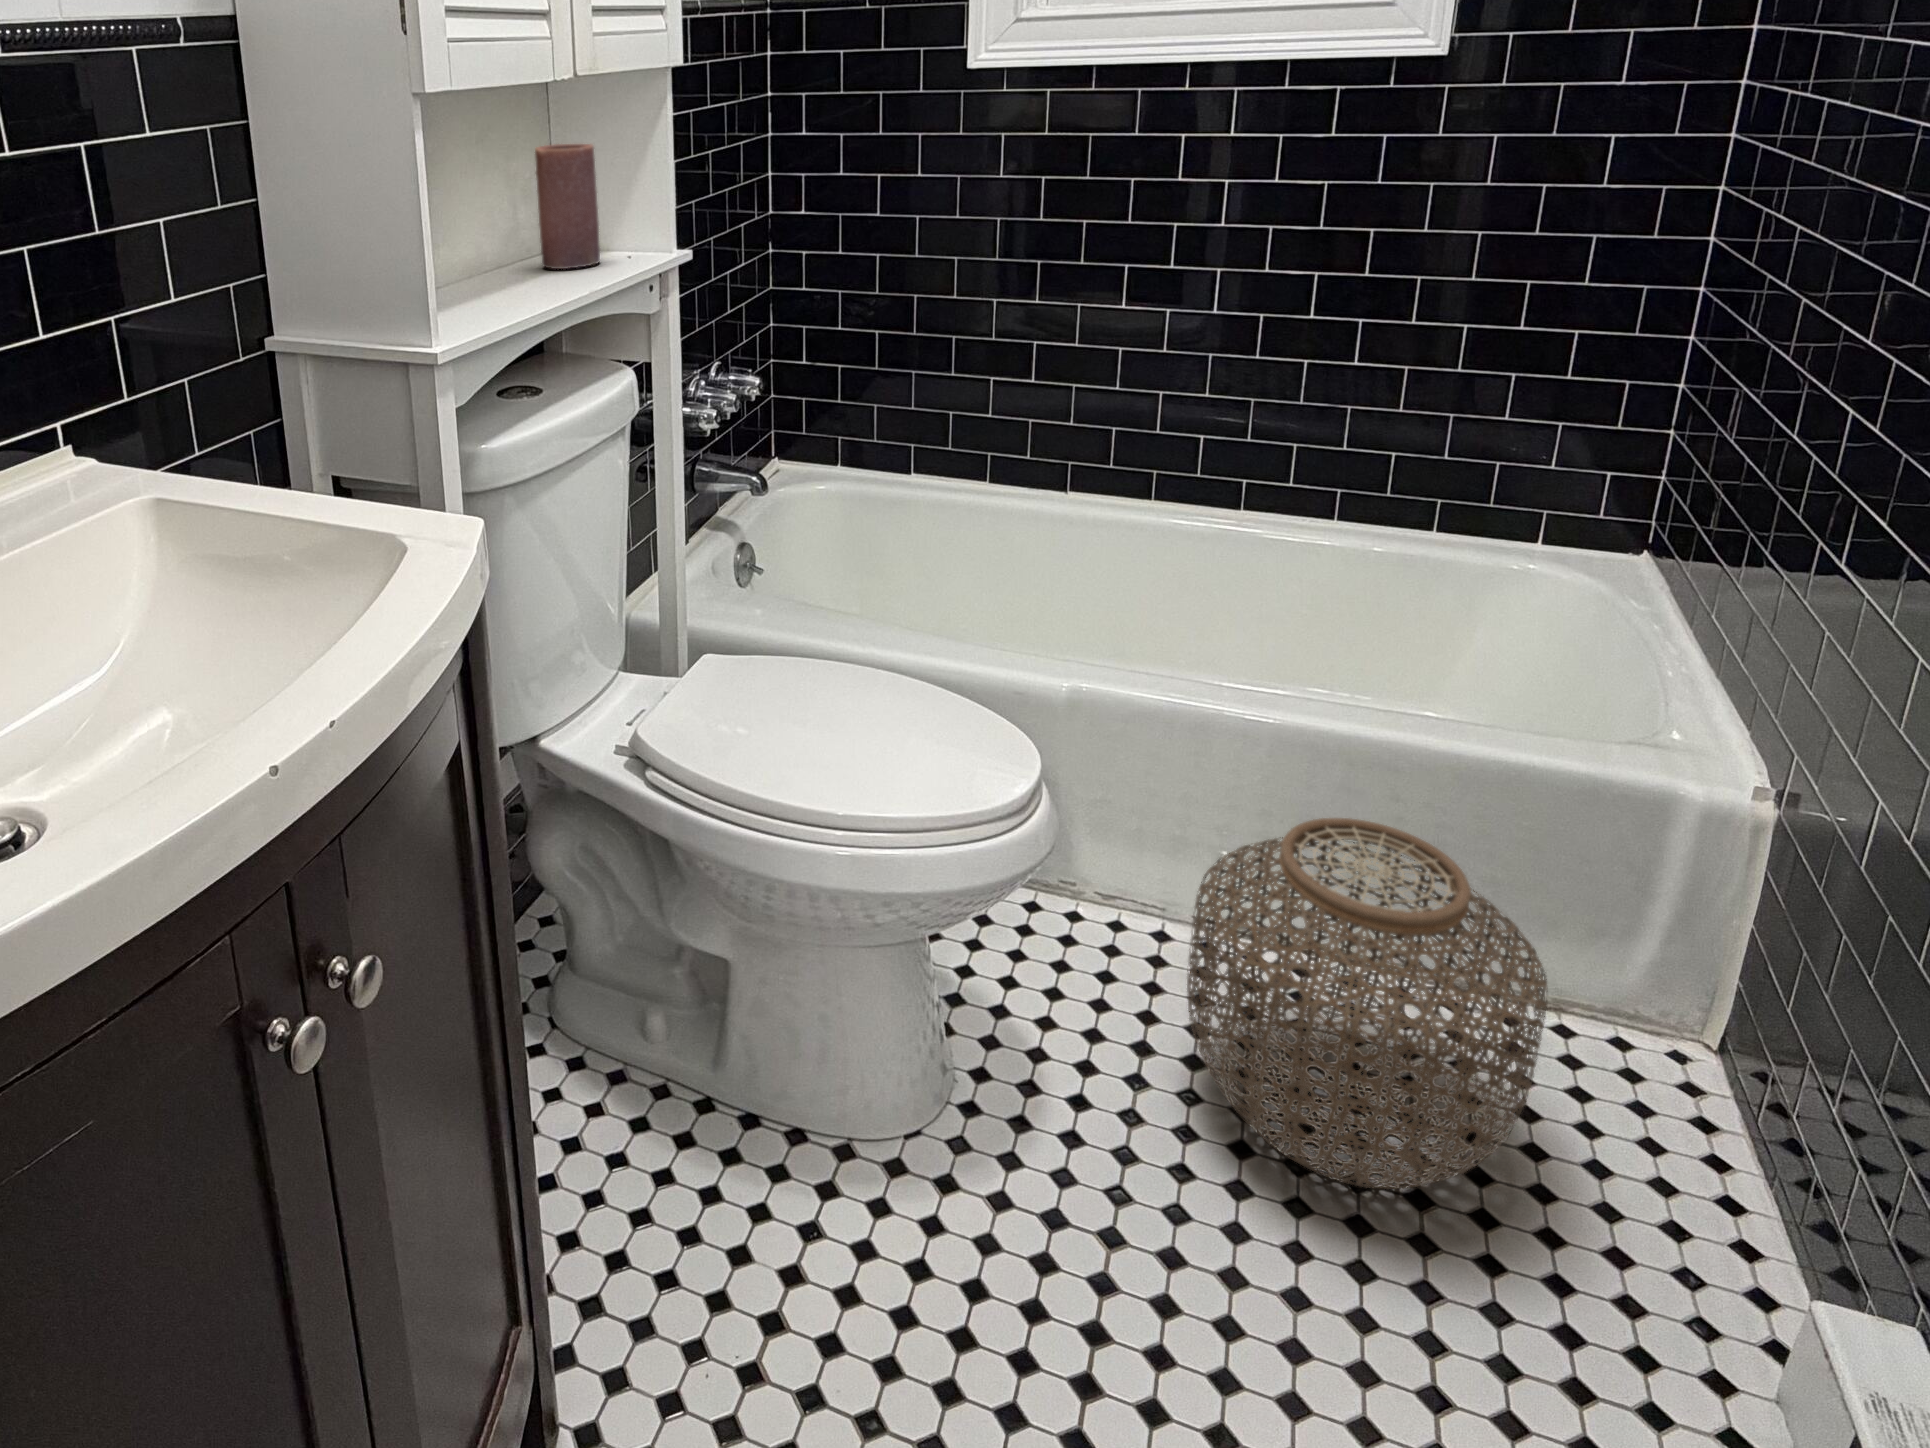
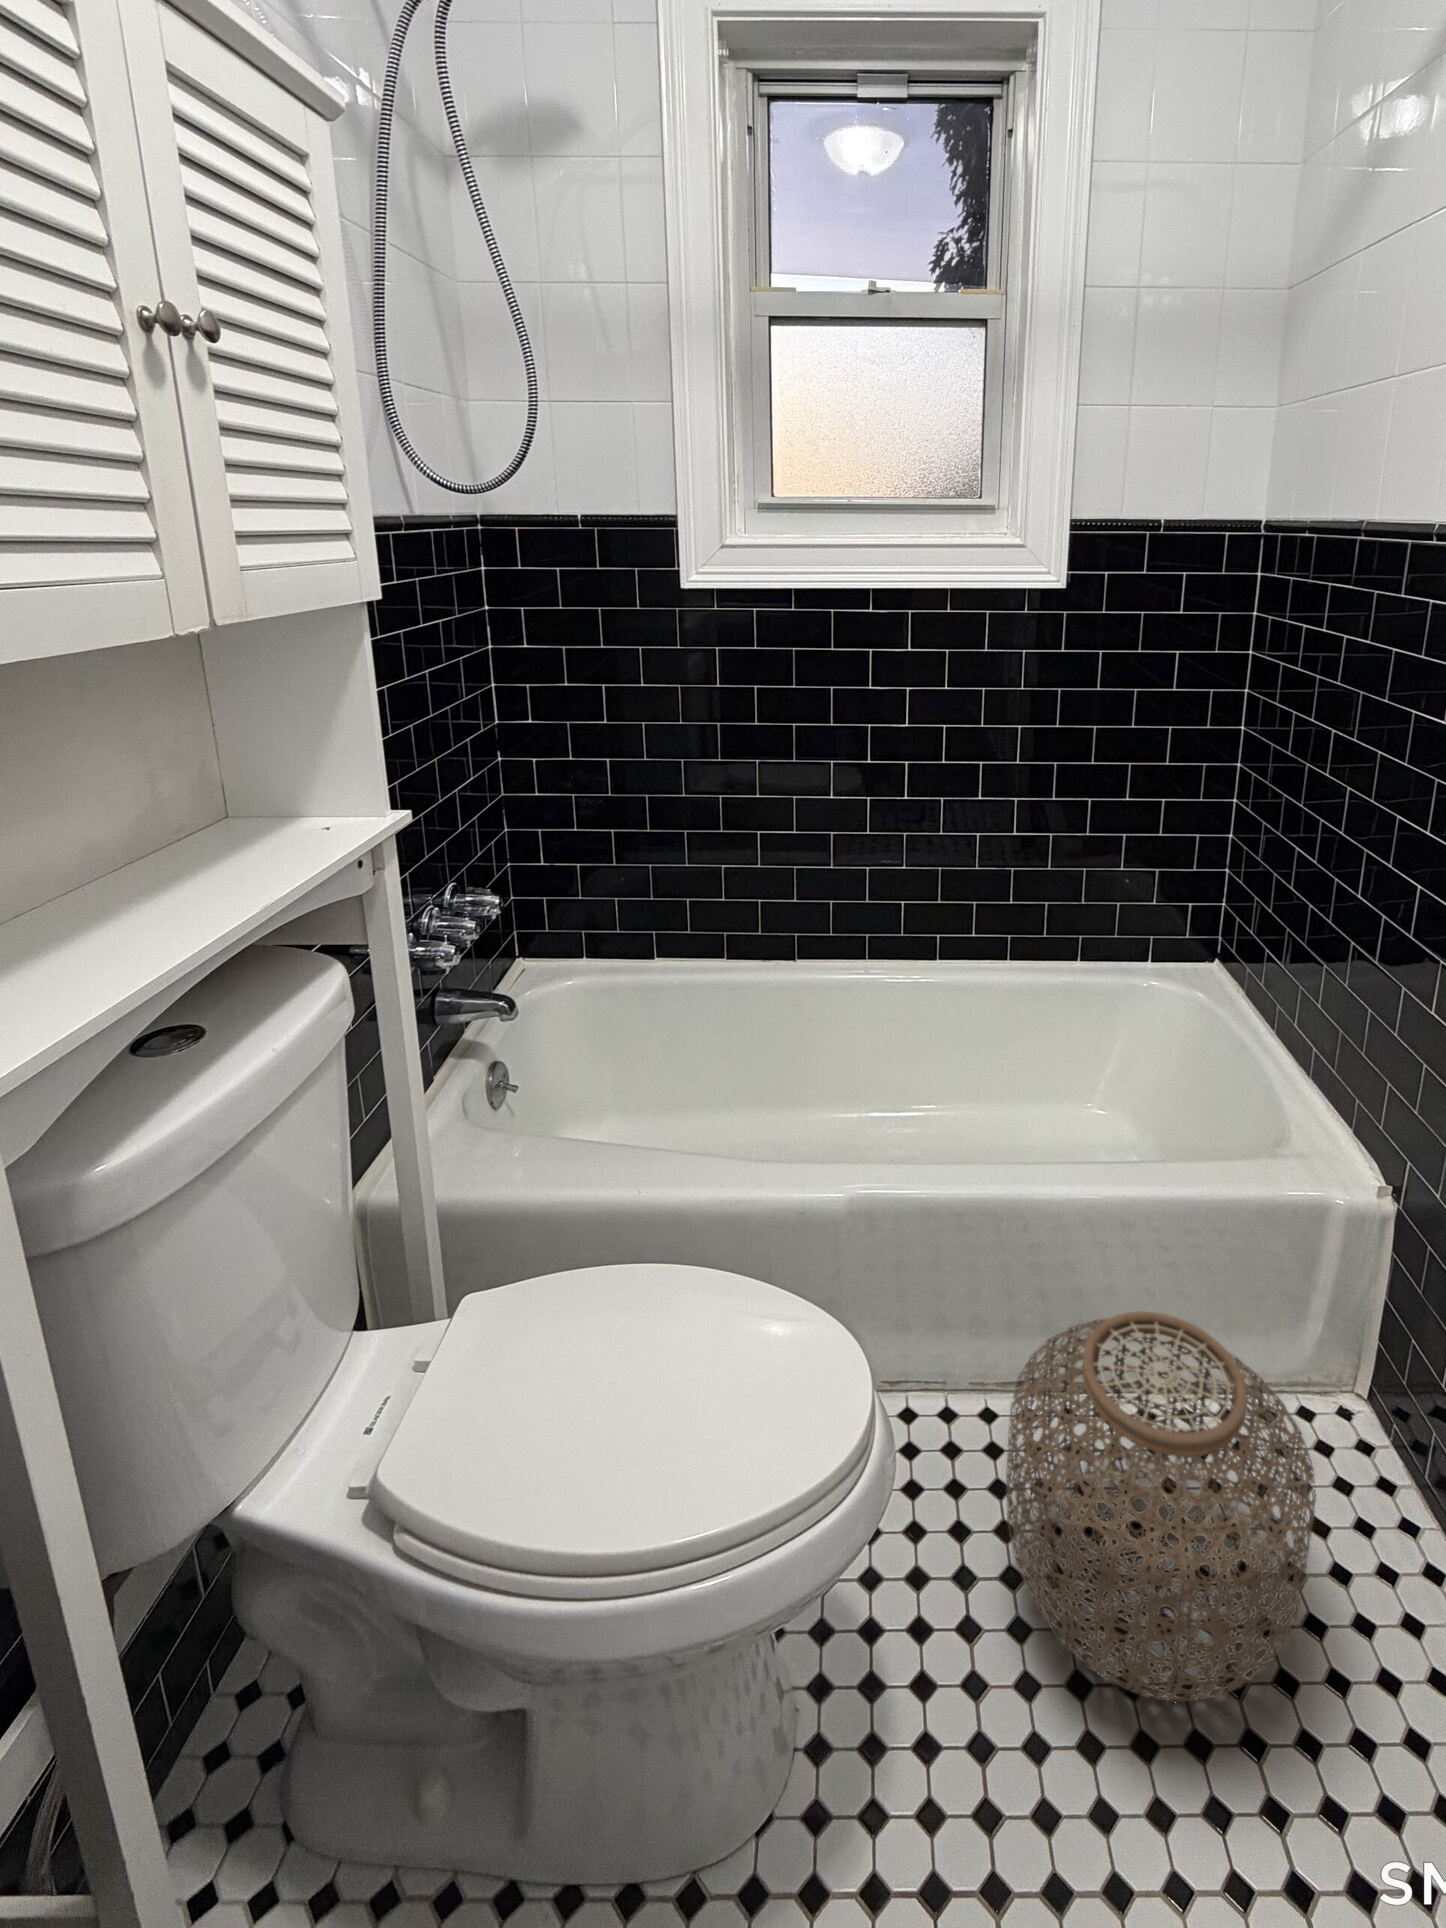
candle: present [535,144,600,269] -> none [169,694,283,858]

